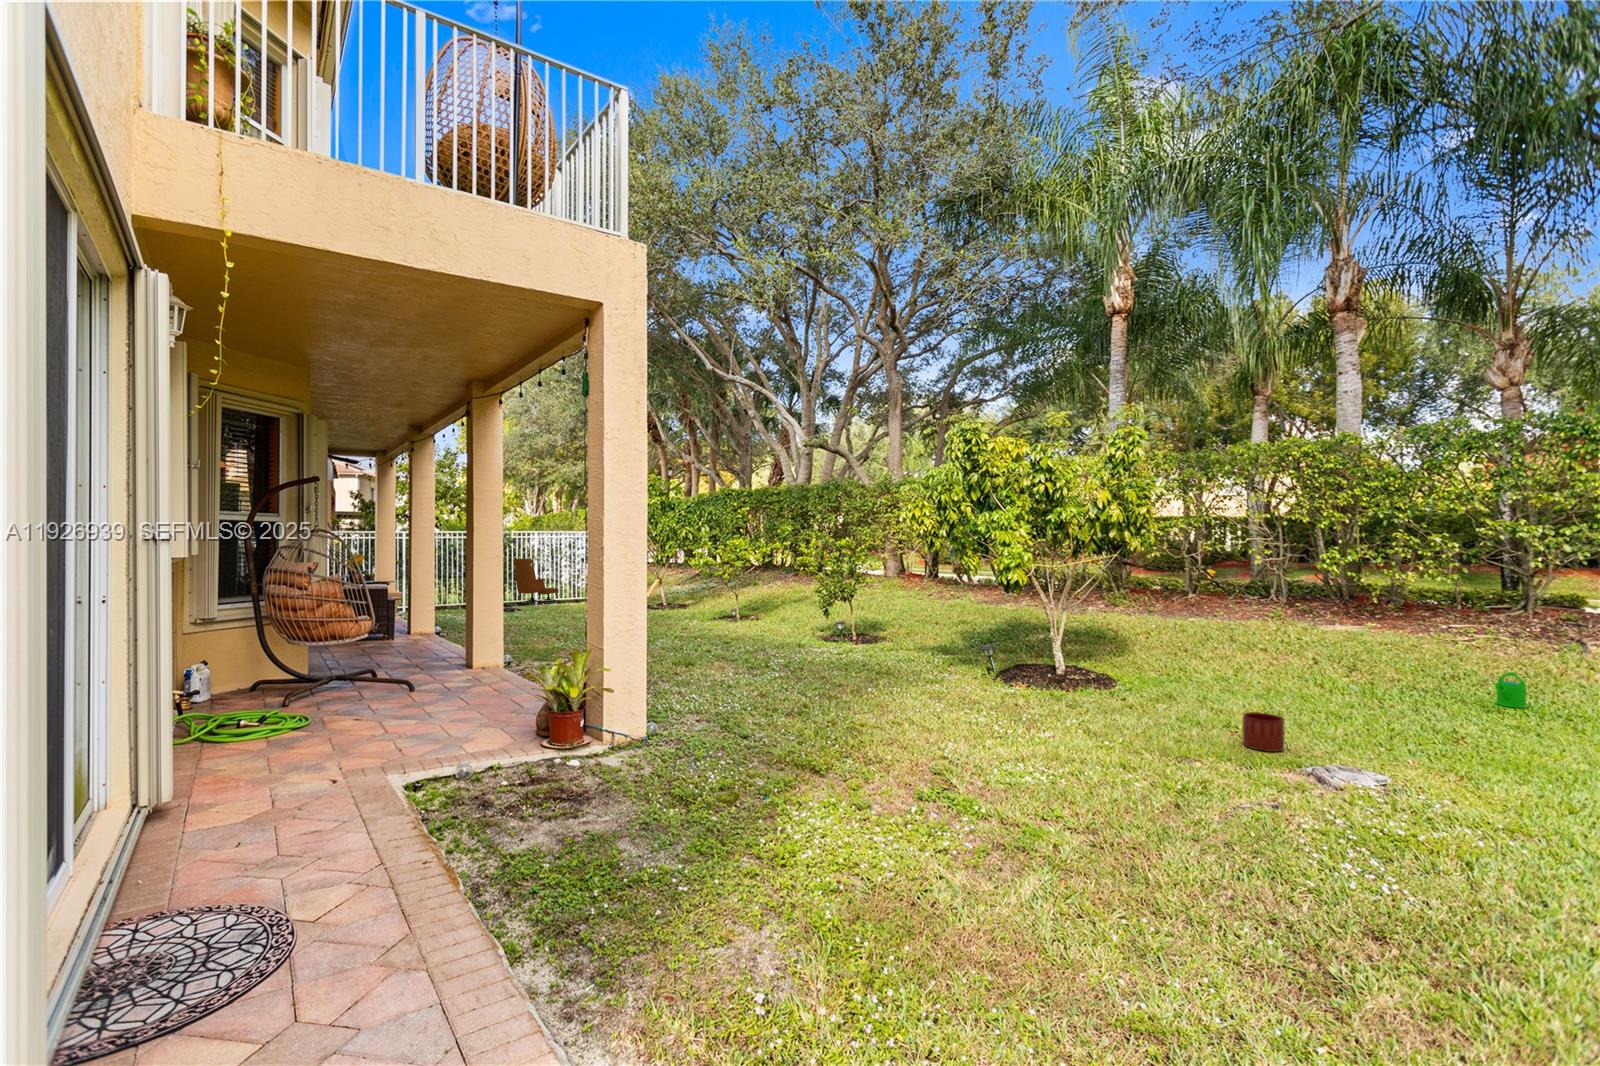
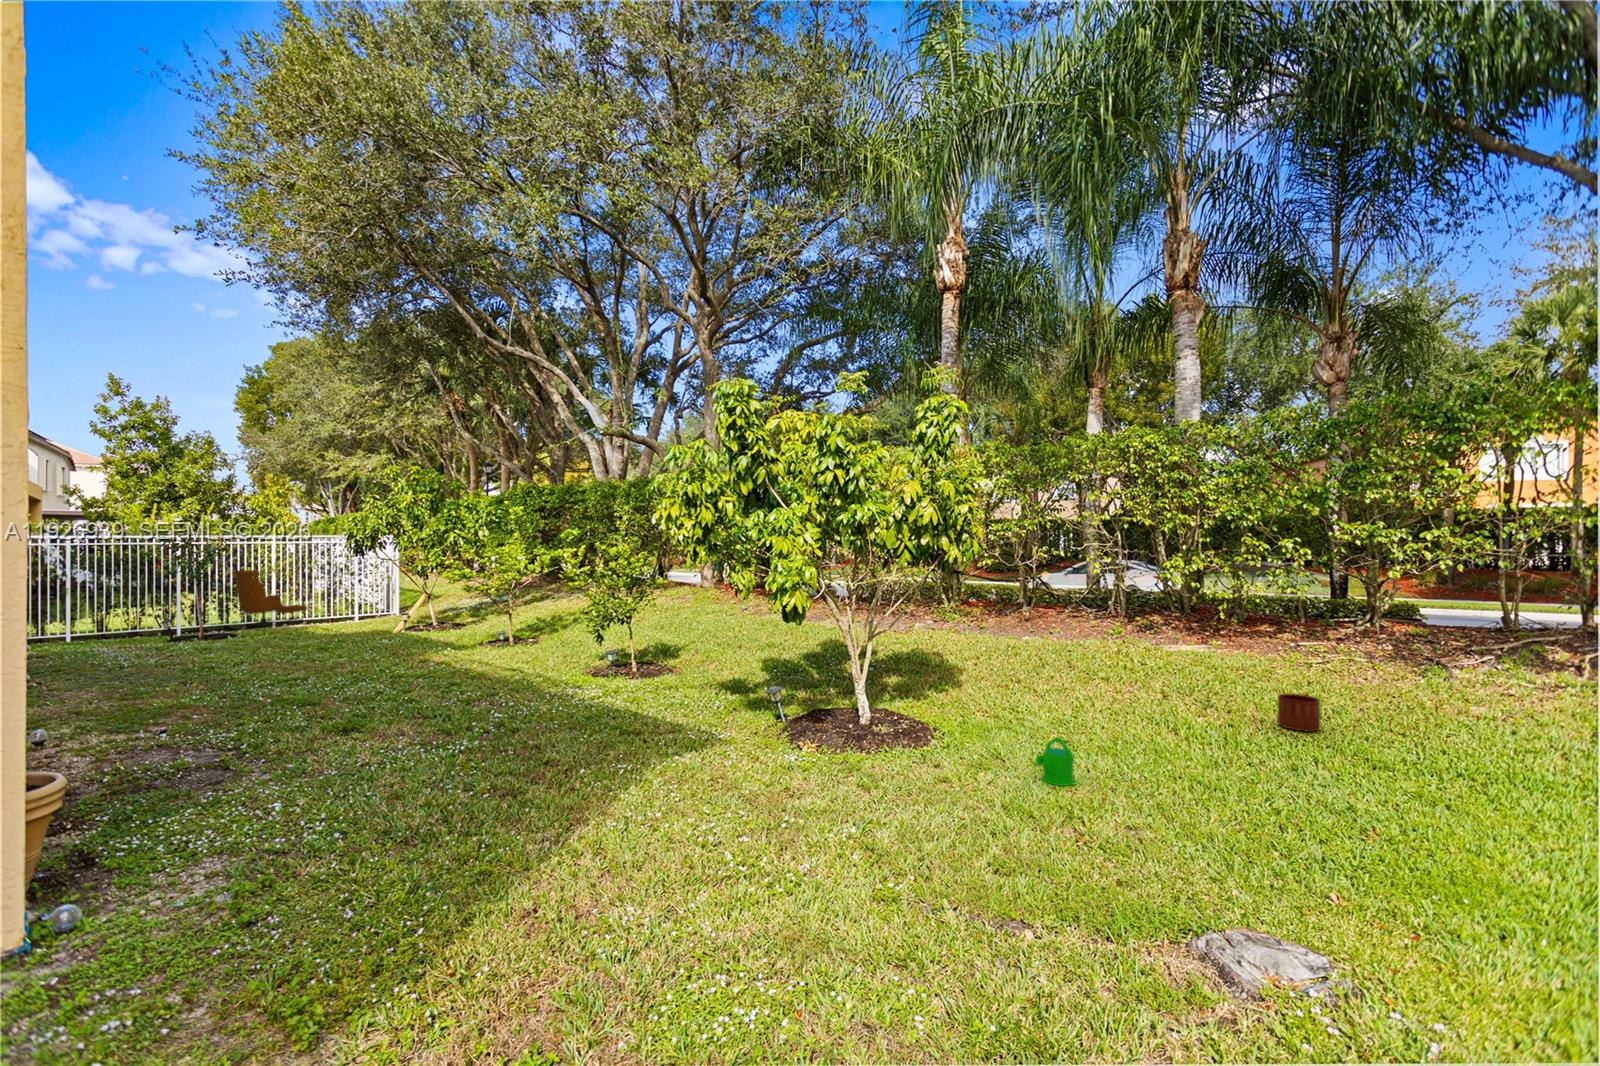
watering can: present [1495,672,1528,708] -> present [1035,737,1075,786]
planter: present [1243,712,1285,752] -> present [1278,693,1320,732]

